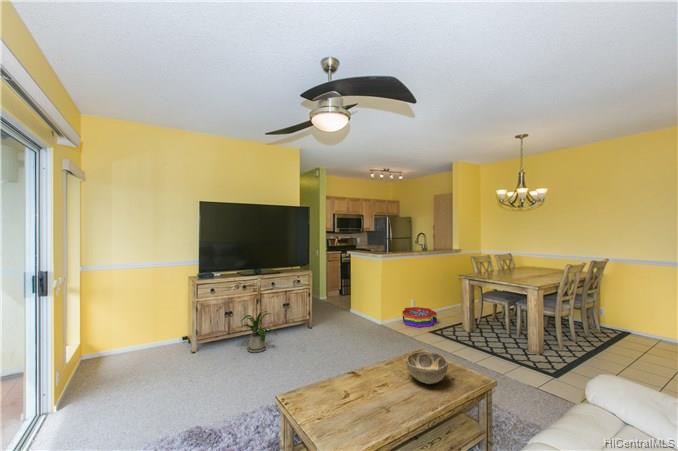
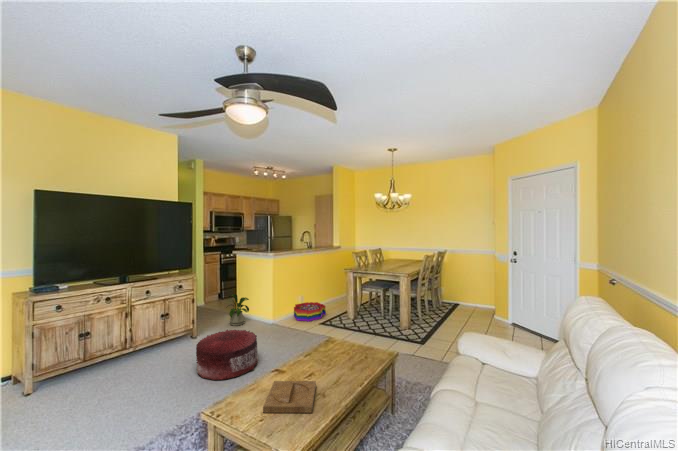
house plant: present [241,311,276,353] -> present [229,294,249,326]
pouf: none [302,324,356,370] -> present [196,330,258,380]
decorative bowl: present [406,352,448,384] -> none [327,338,364,365]
tray: none [324,383,384,426] -> present [263,381,316,413]

